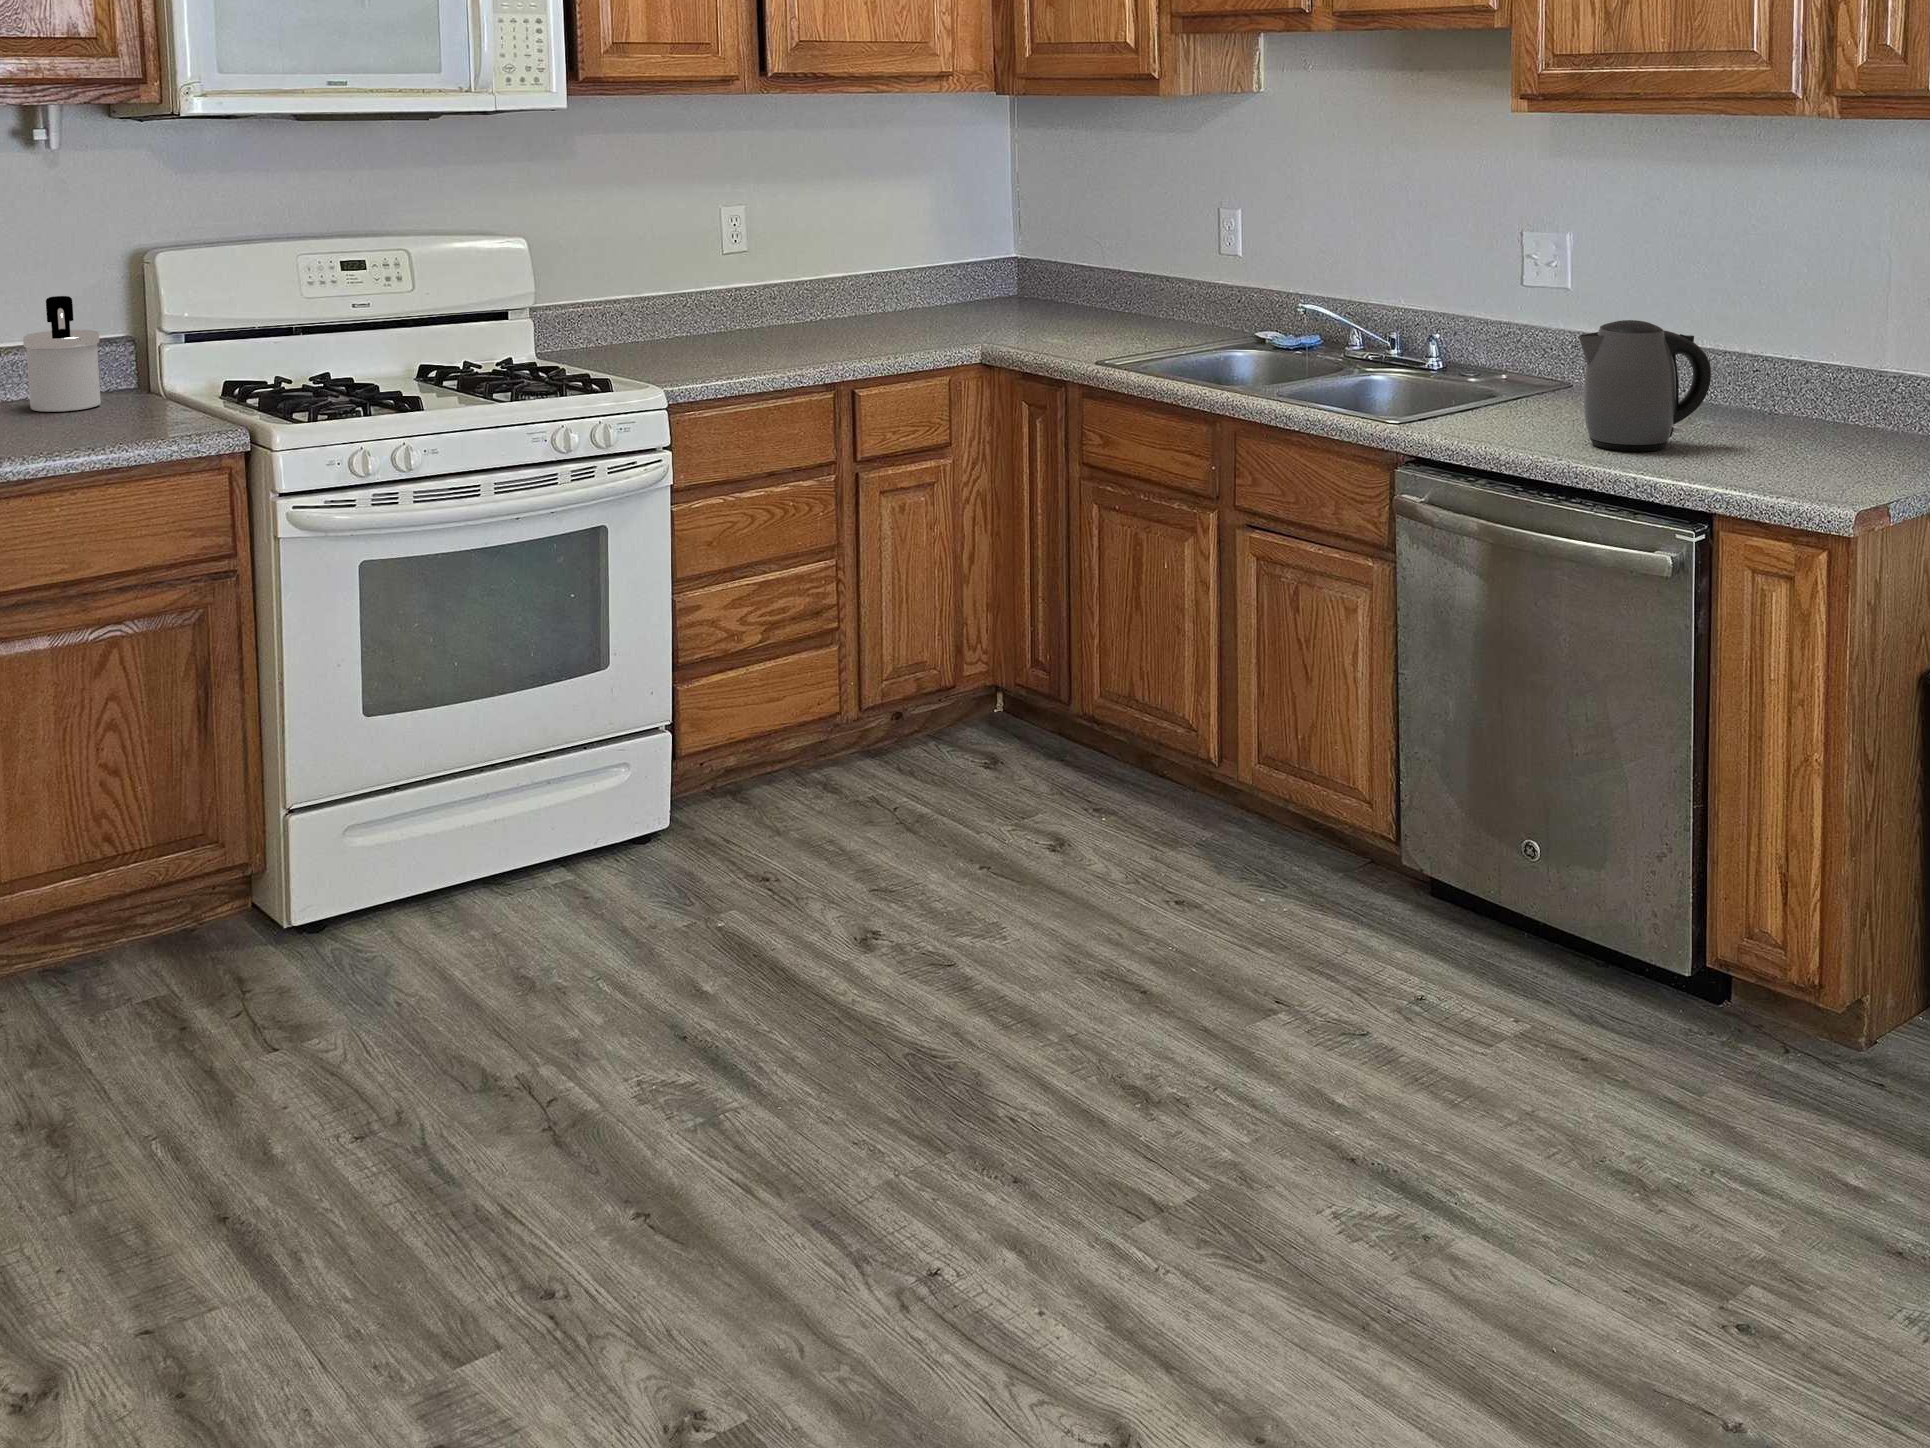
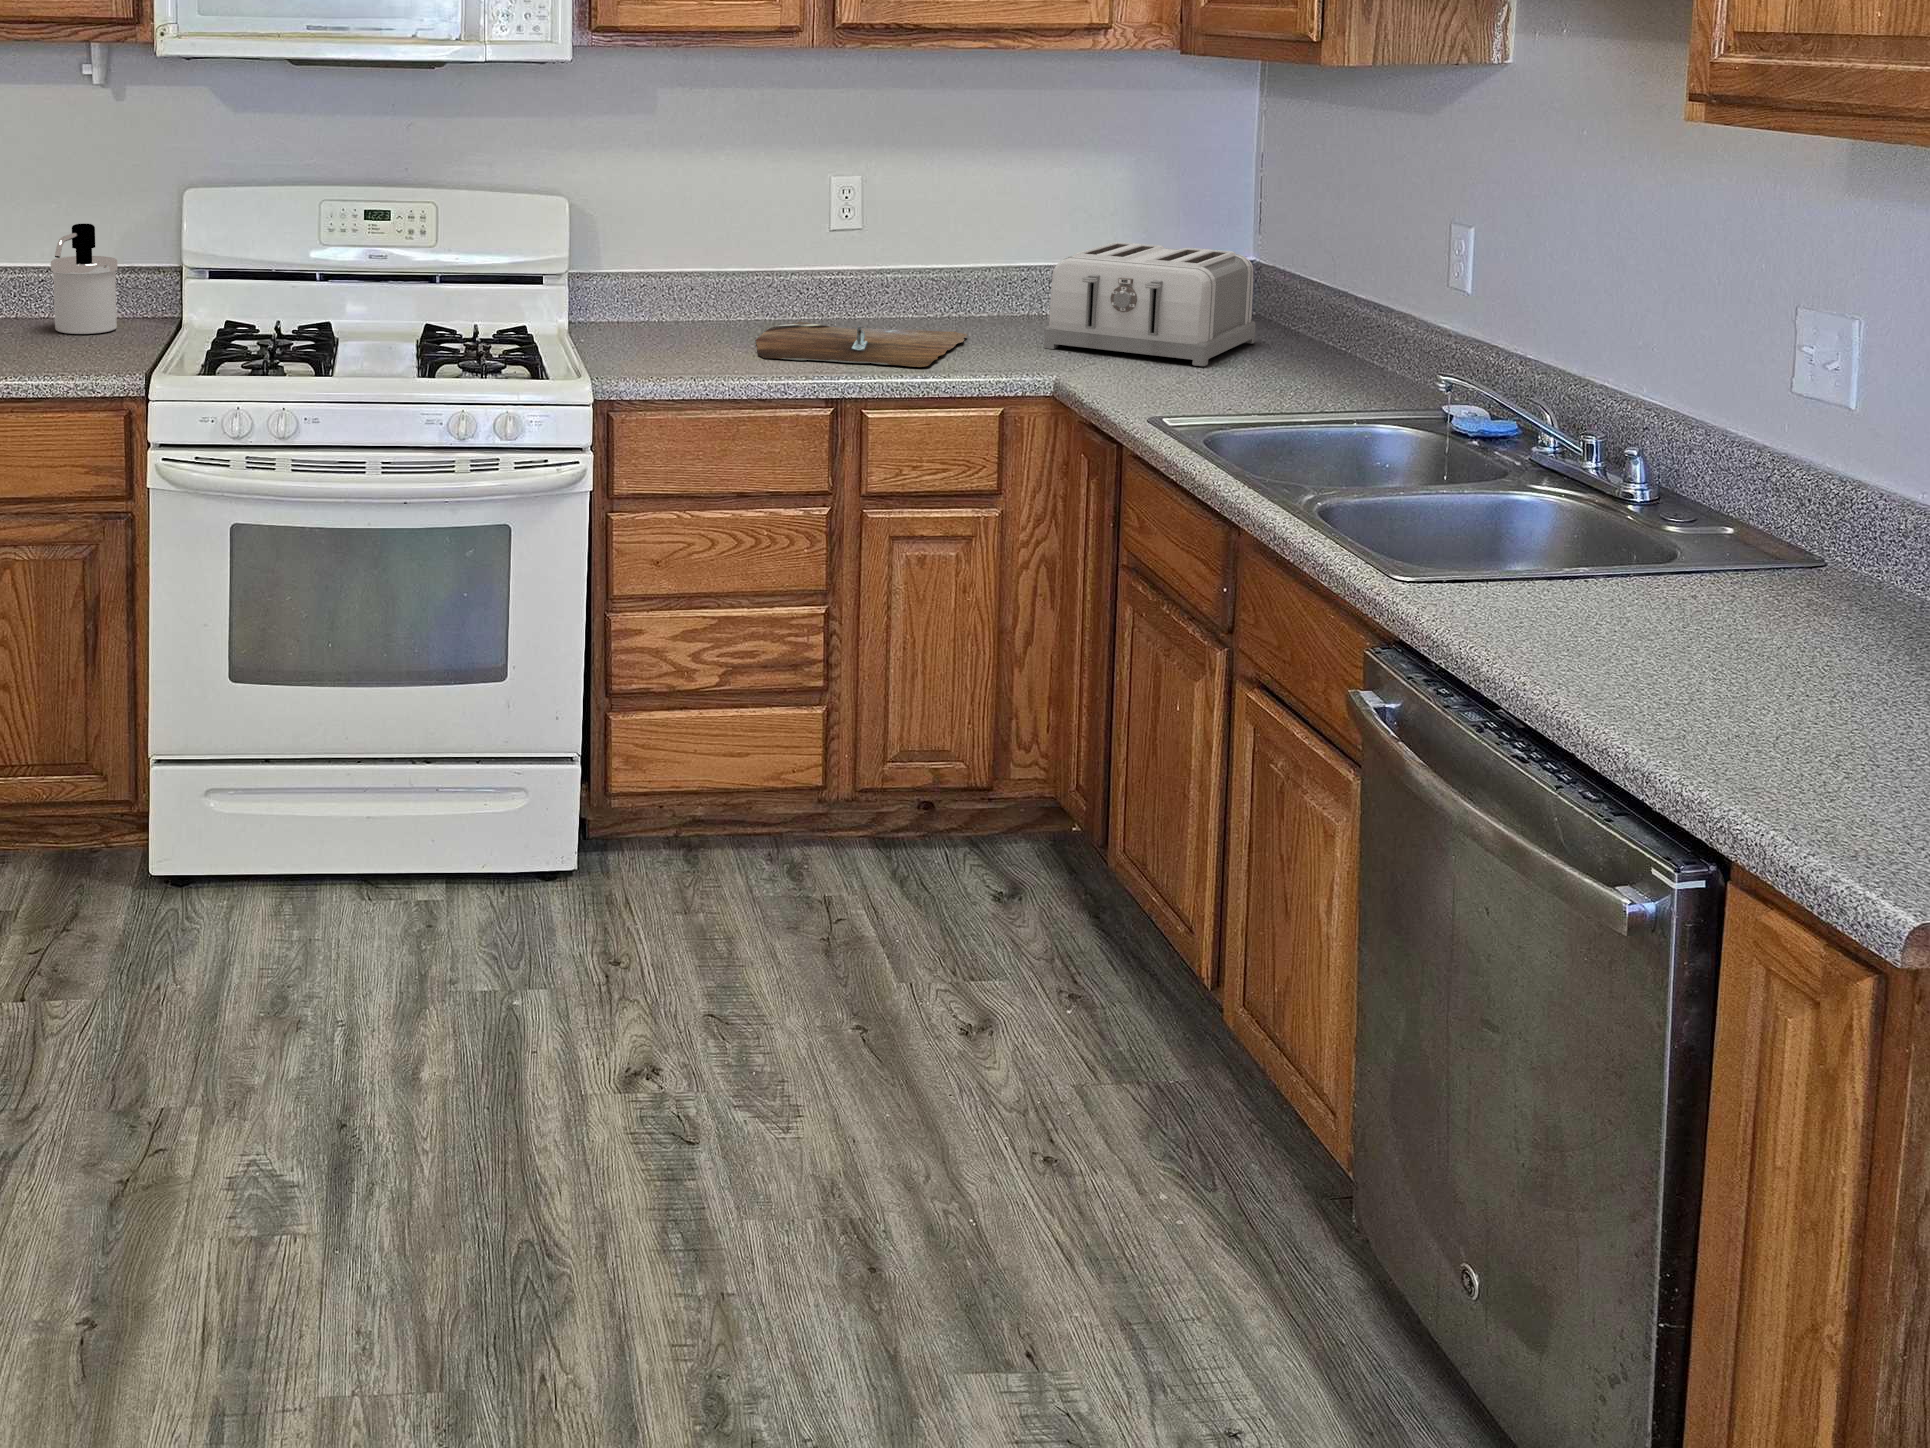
toaster: none [926,245,1058,333] -> present [1044,242,1256,366]
kettle: present [1579,320,1711,452] -> none [1624,481,1874,707]
cutting board: none [697,327,880,360] -> present [755,322,967,367]

